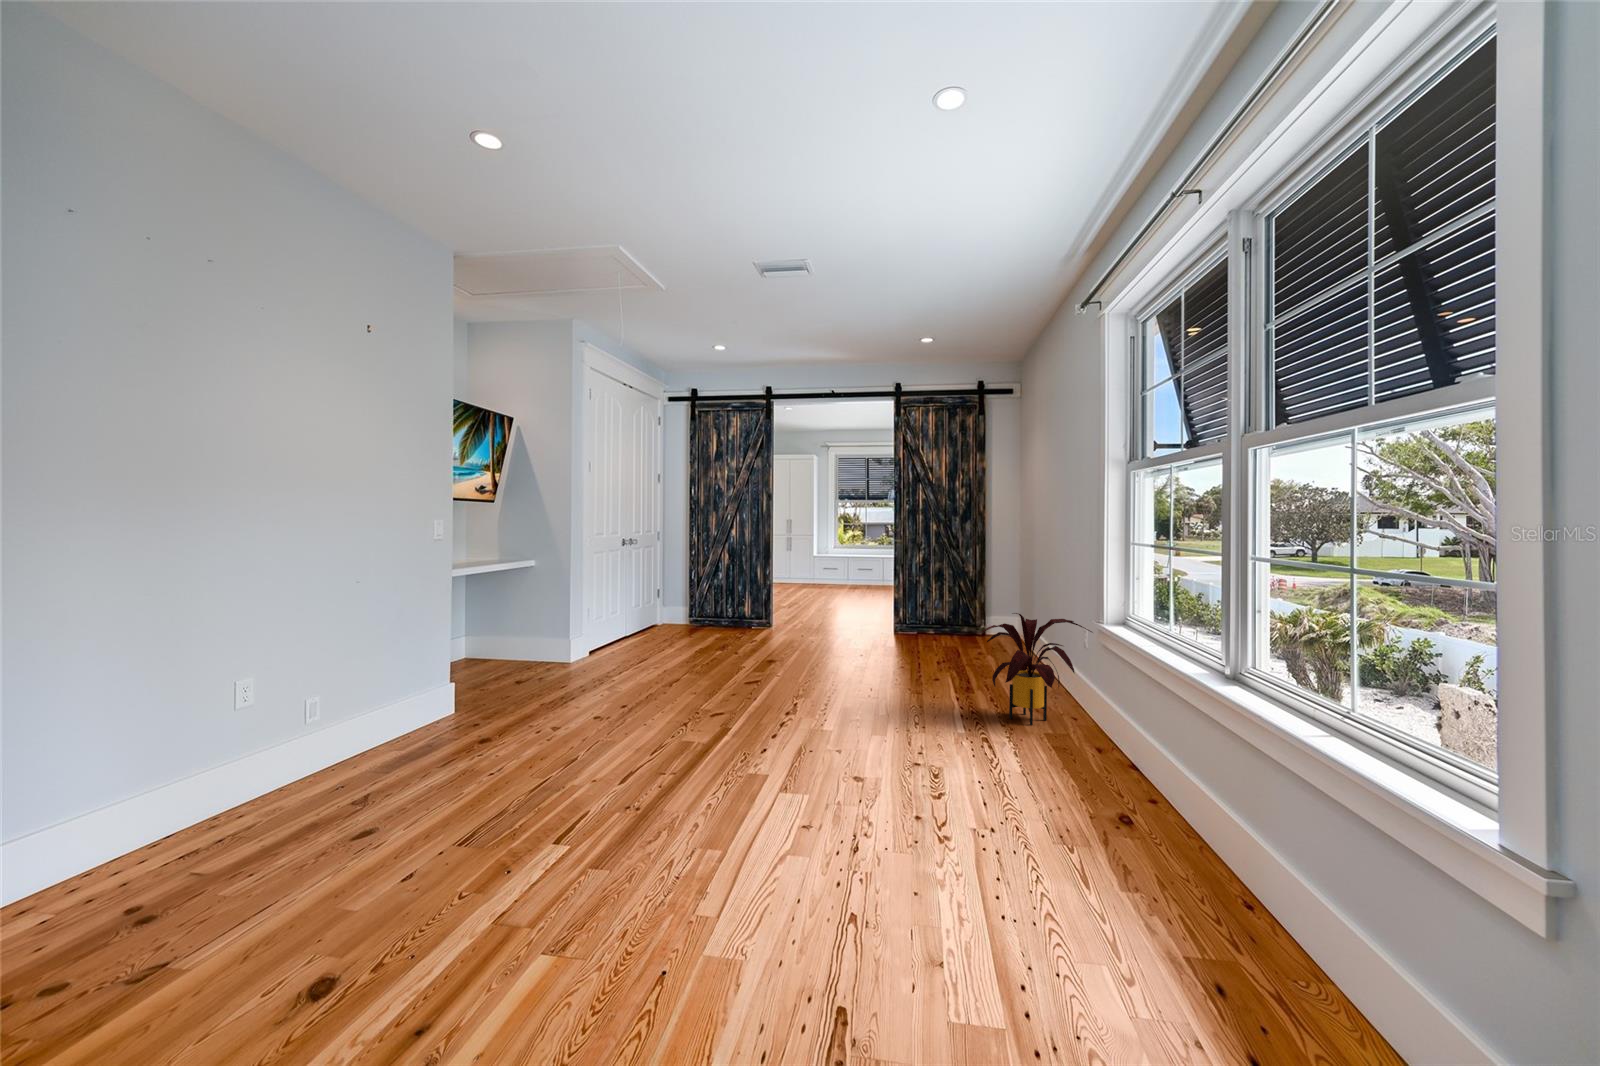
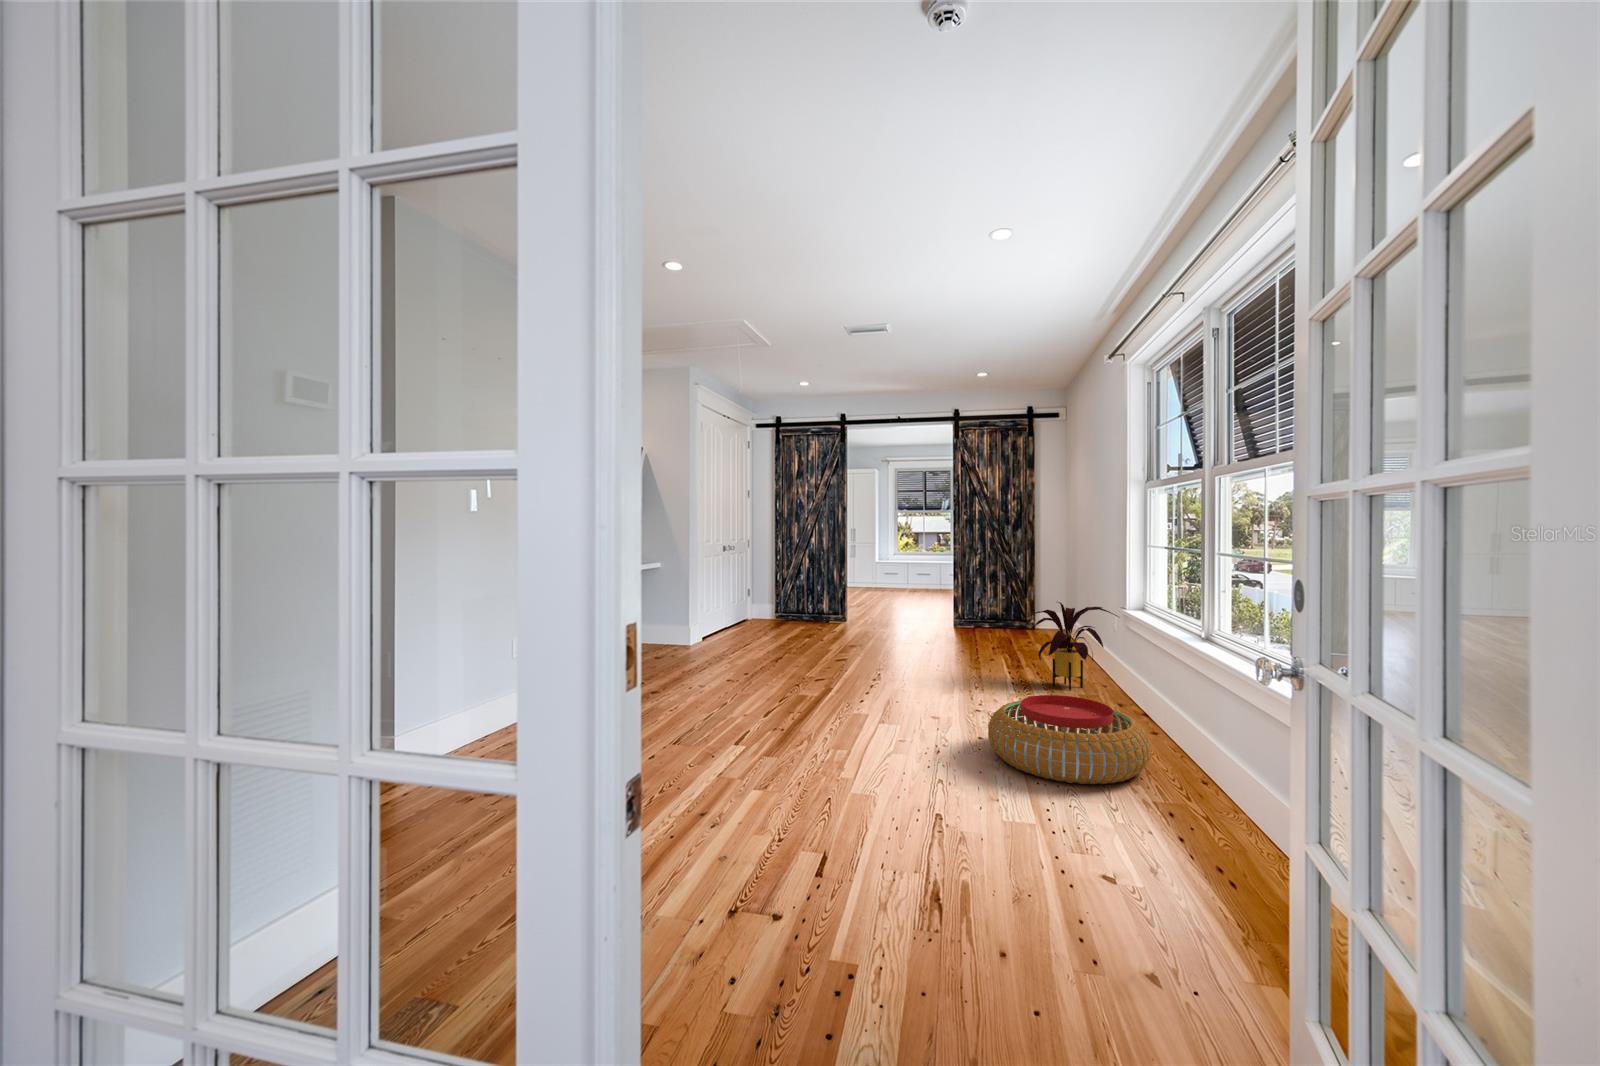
pouf: none [928,759,1169,921] -> present [988,695,1151,784]

